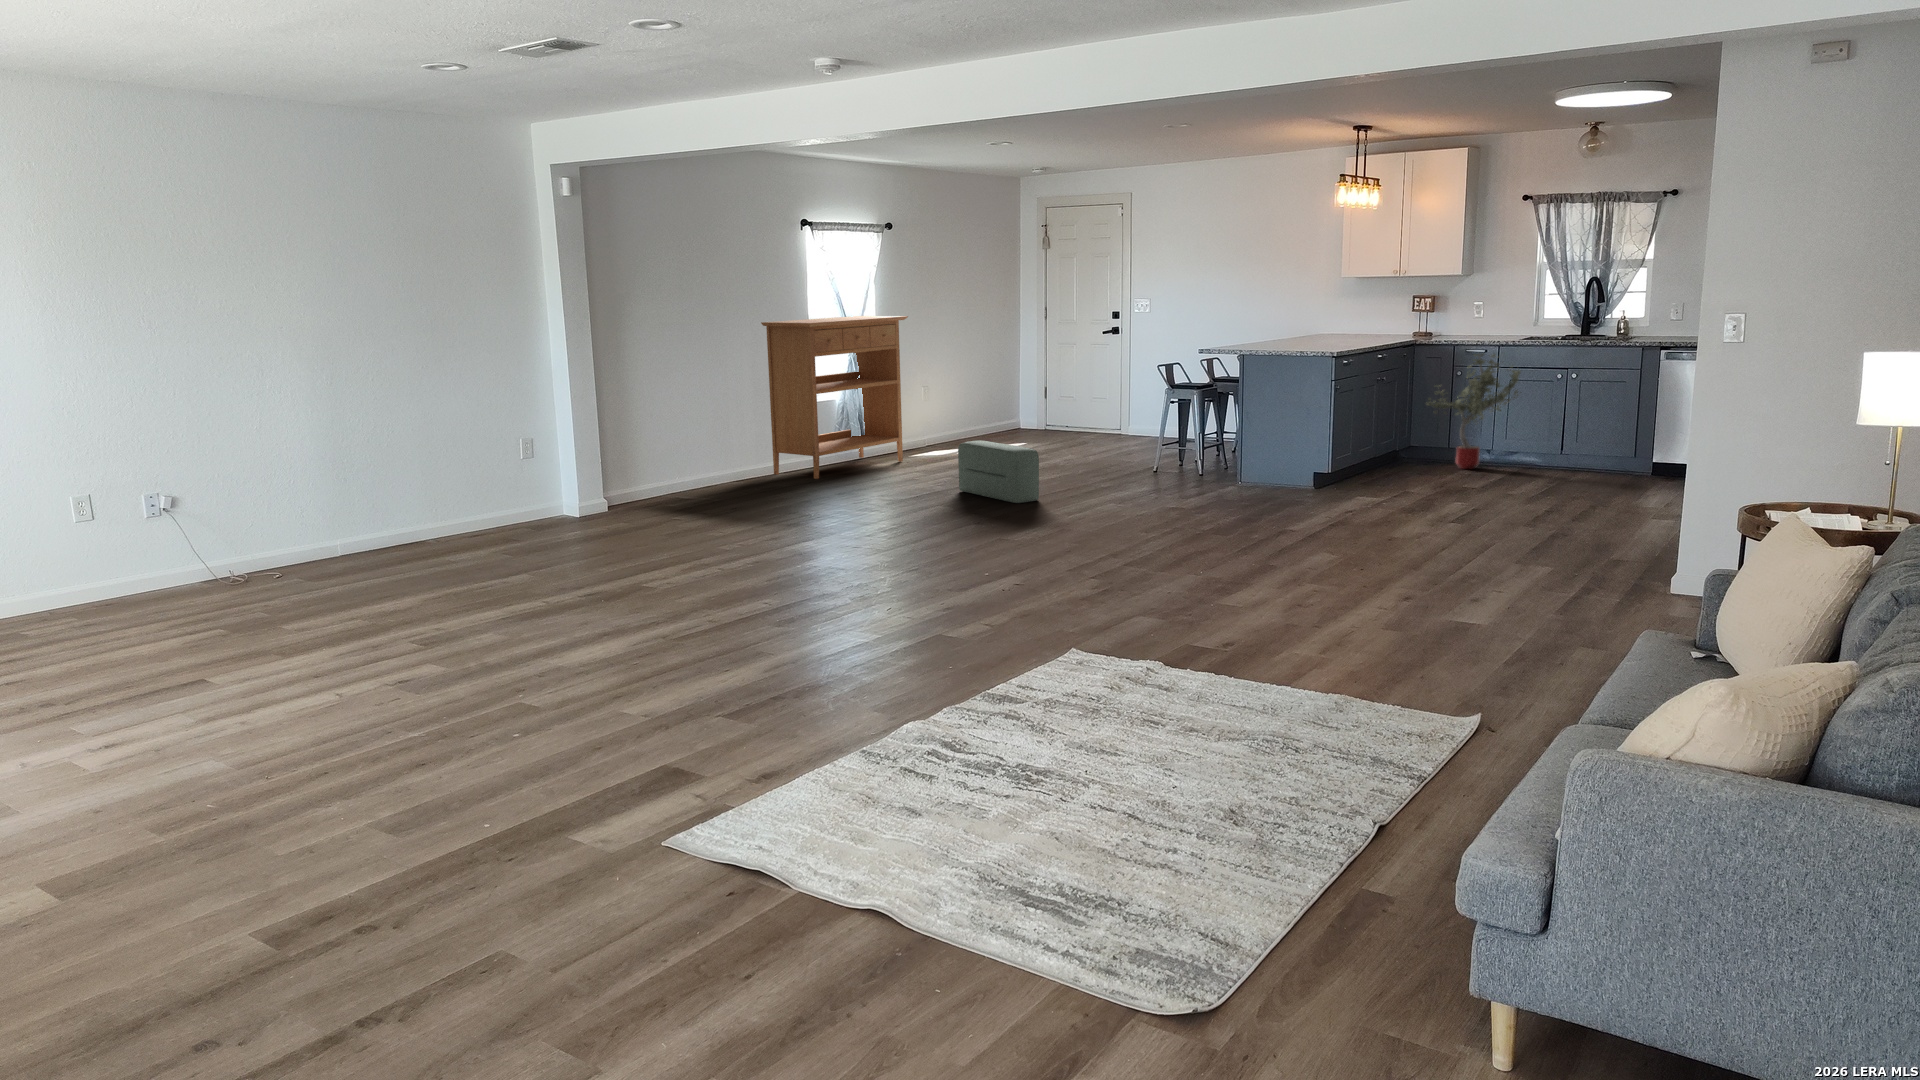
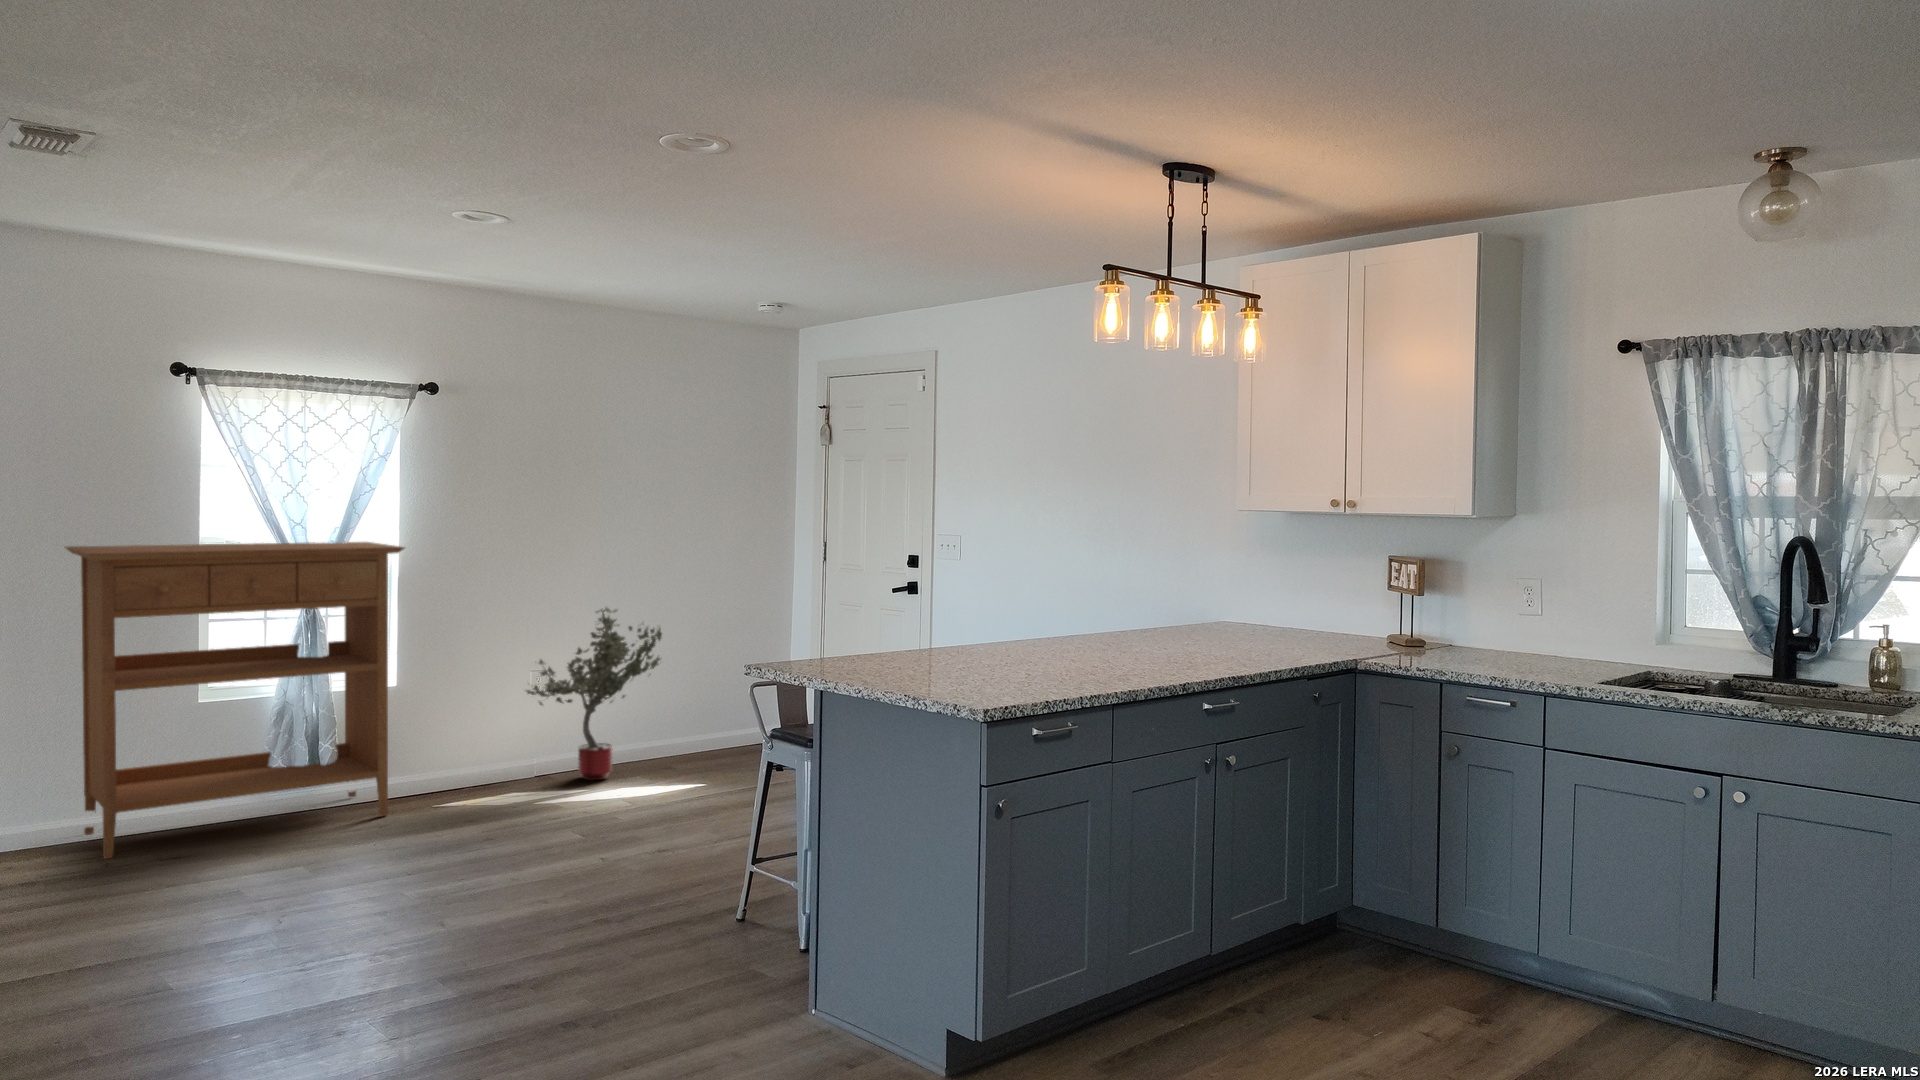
potted tree: present [1427,354,1520,469] -> present [526,607,662,780]
pouf: present [958,441,1039,503] -> none [160,838,268,1033]

